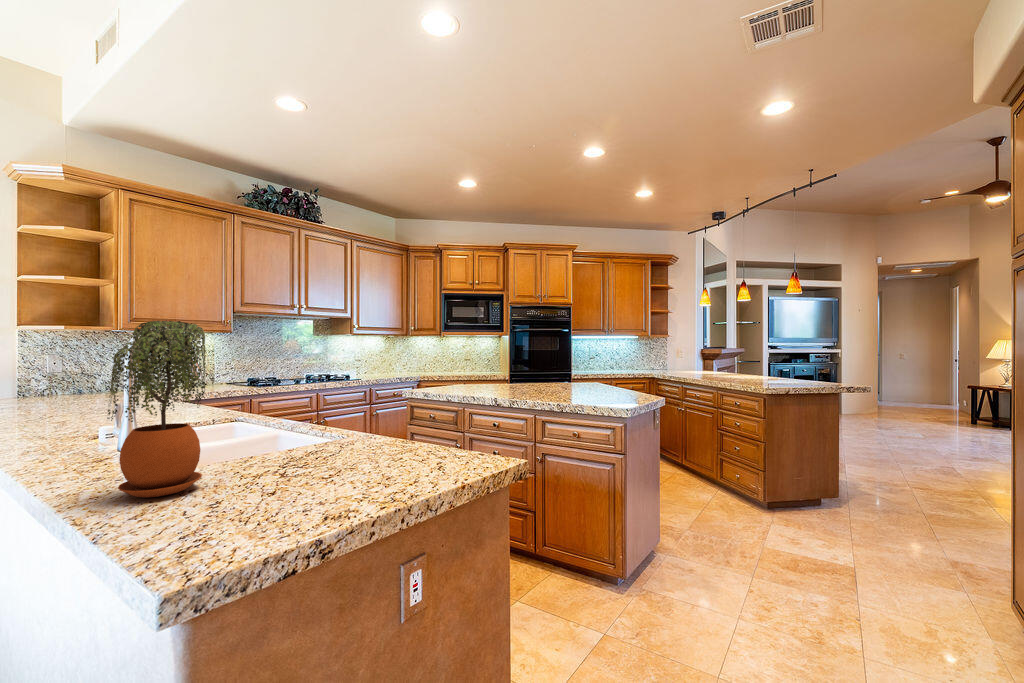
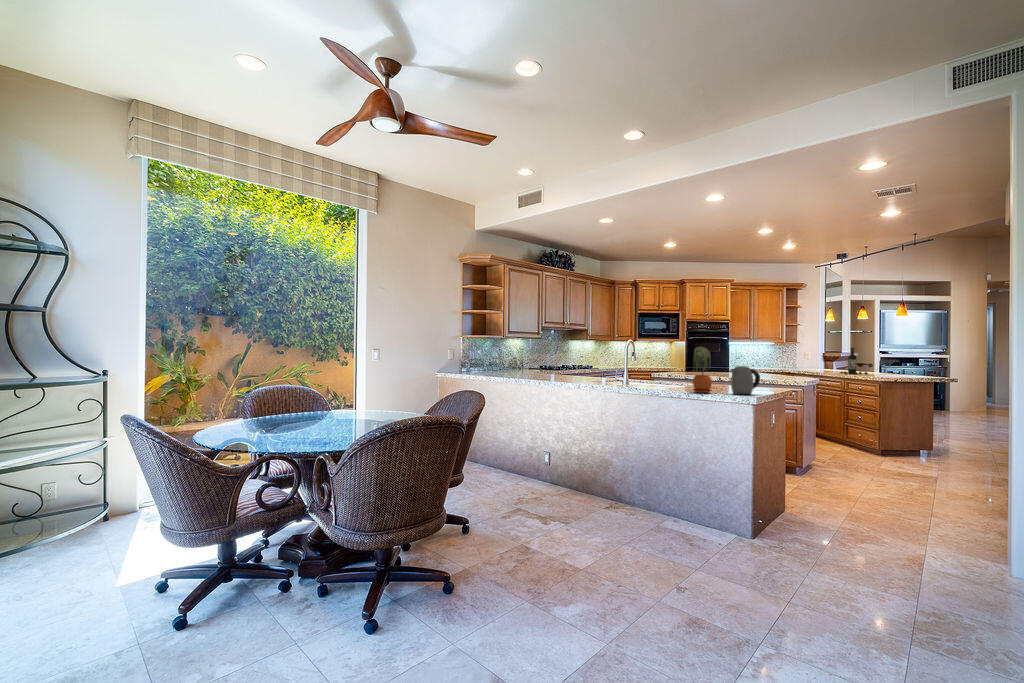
wine bottle: none [713,339,759,380] -> present [840,348,873,374]
kettle: none [243,389,362,505] -> present [731,366,760,395]

